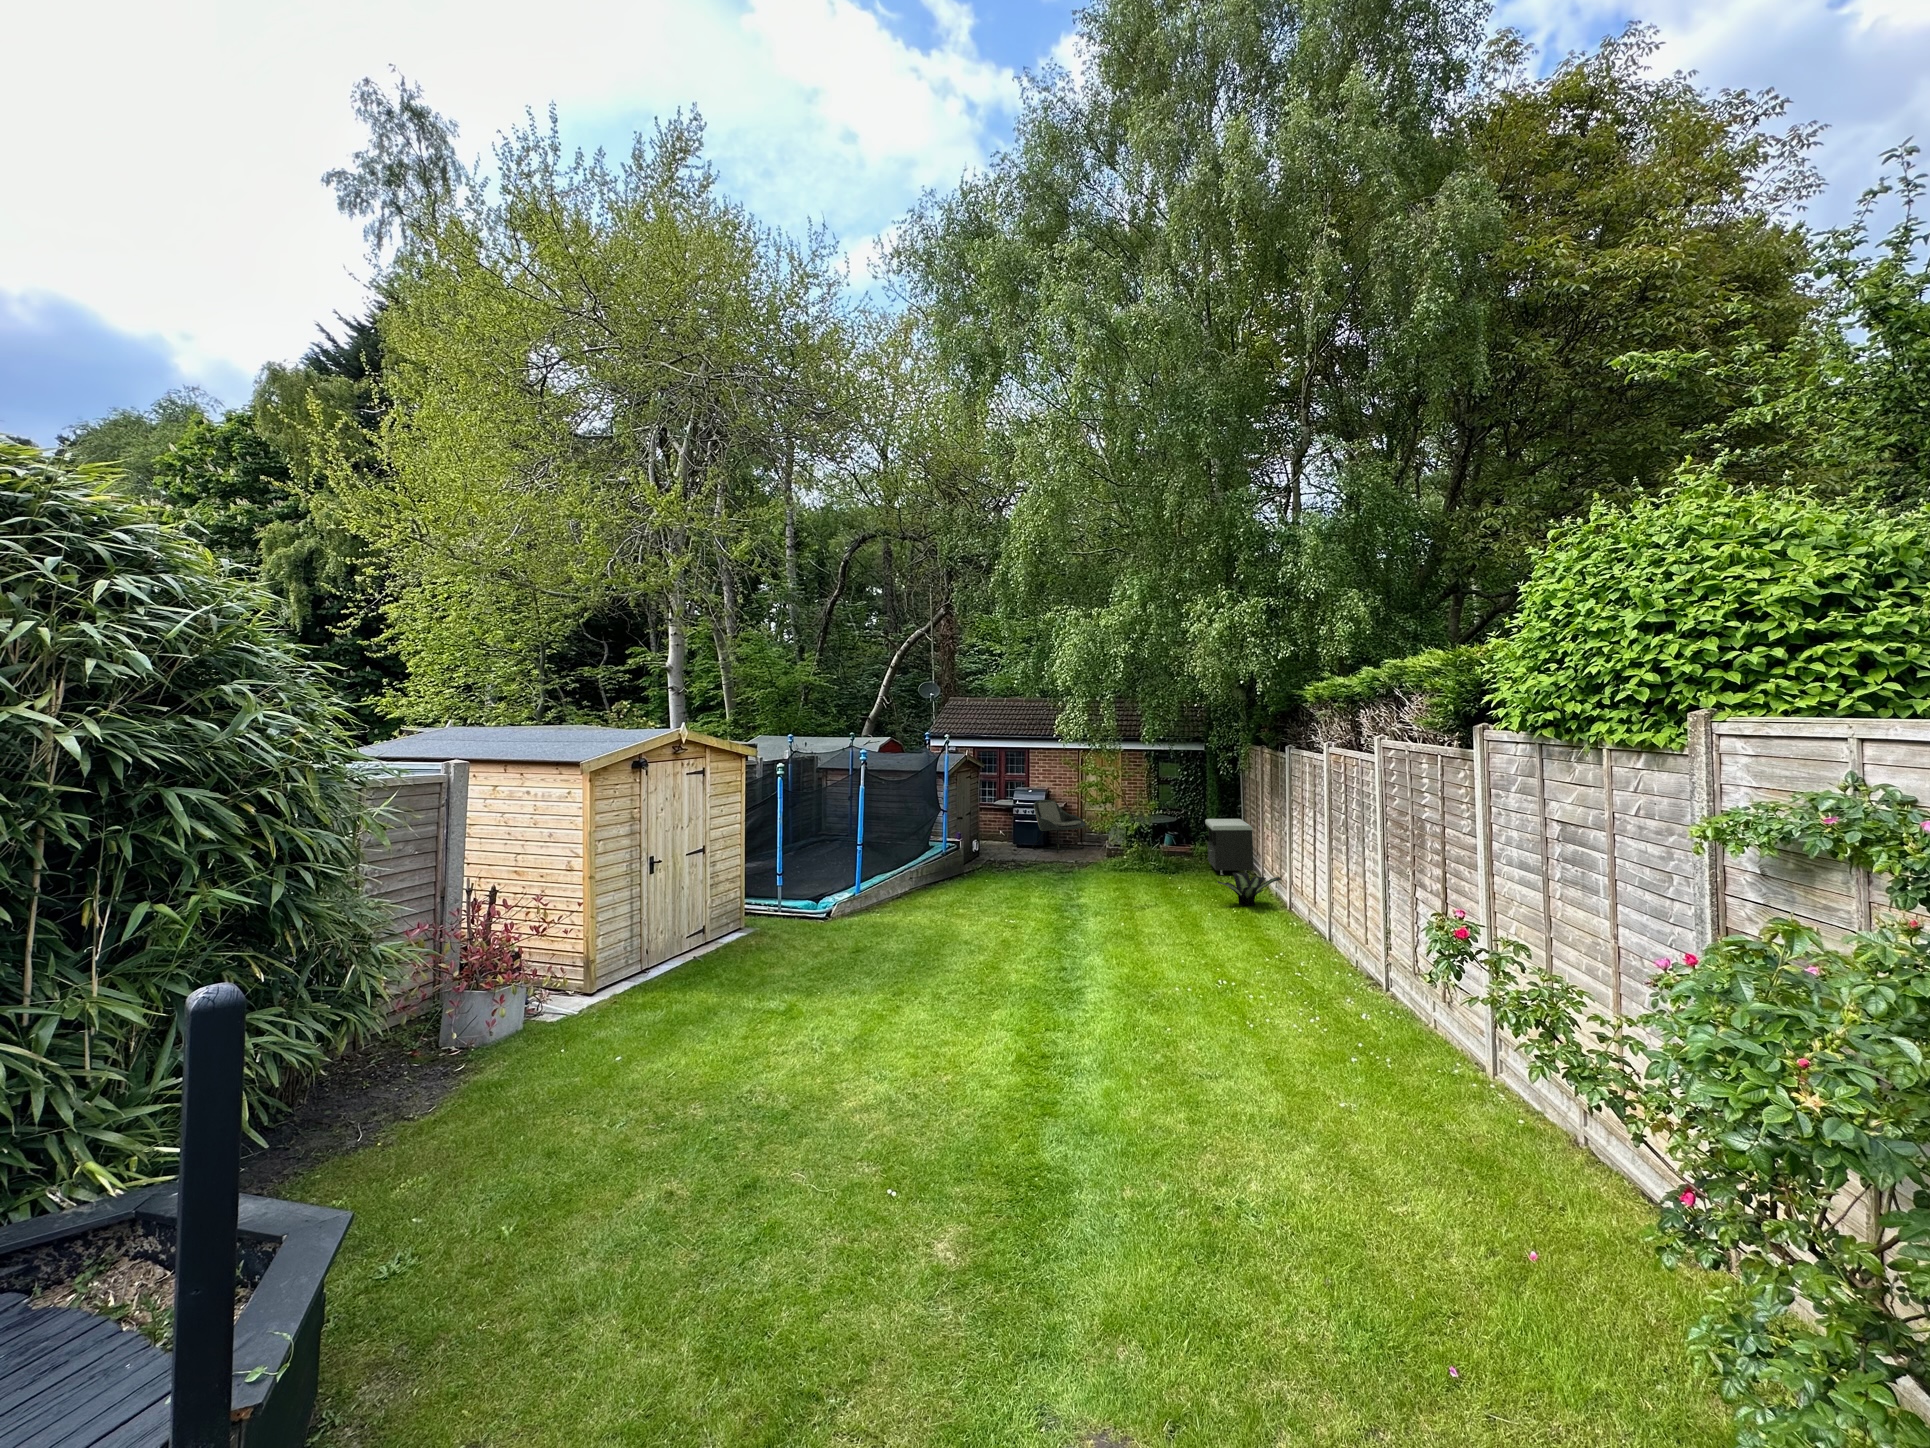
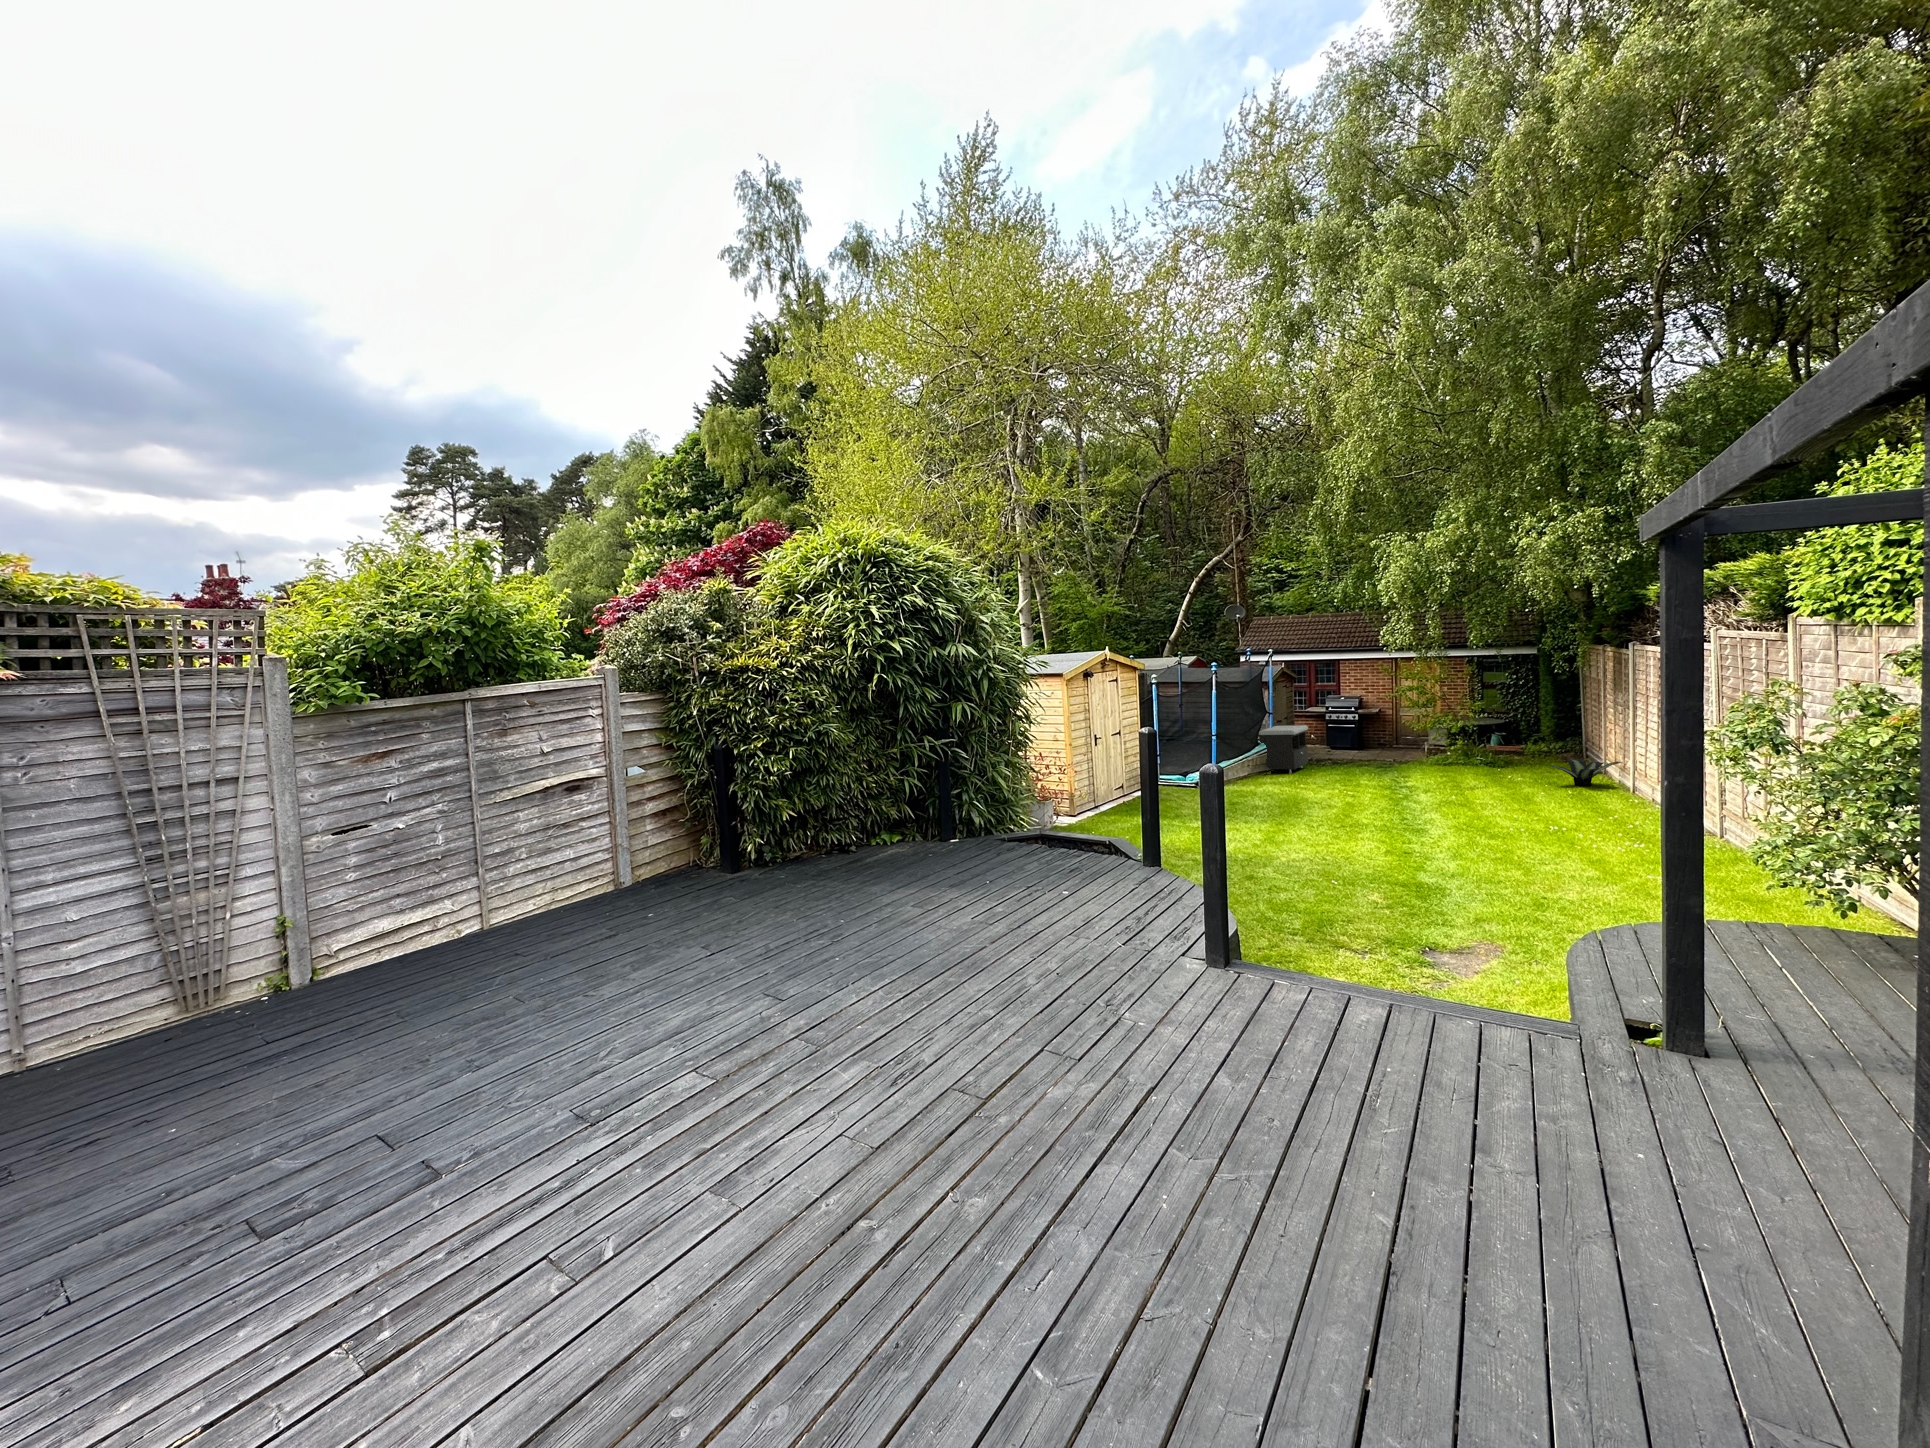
lounge chair: present [1032,800,1086,853] -> none [1345,706,1400,753]
storage bench: present [1205,819,1253,875] -> present [1259,725,1308,774]

